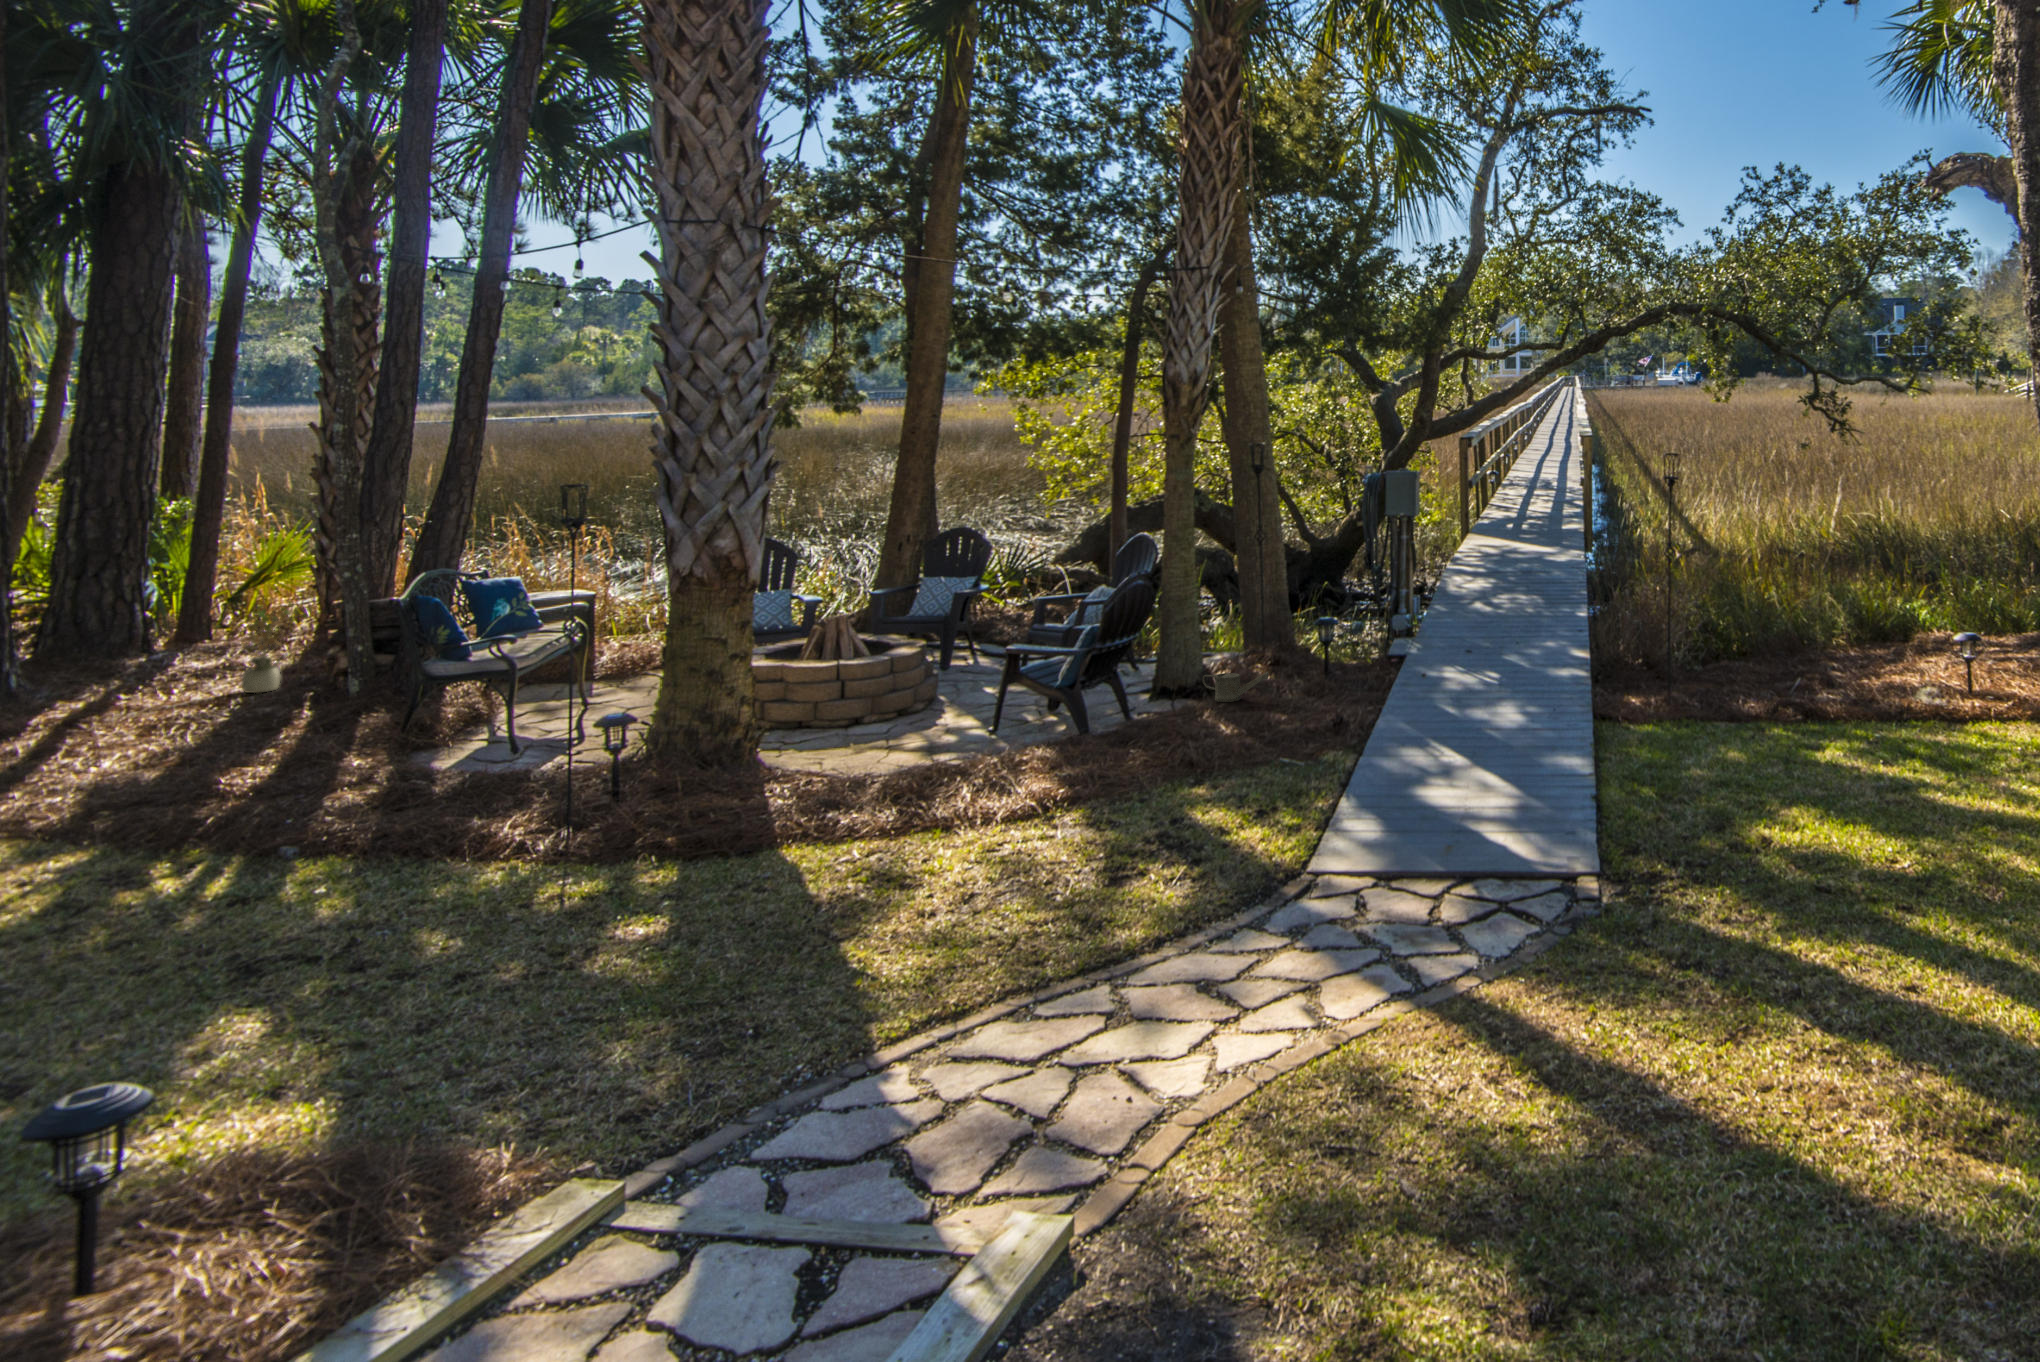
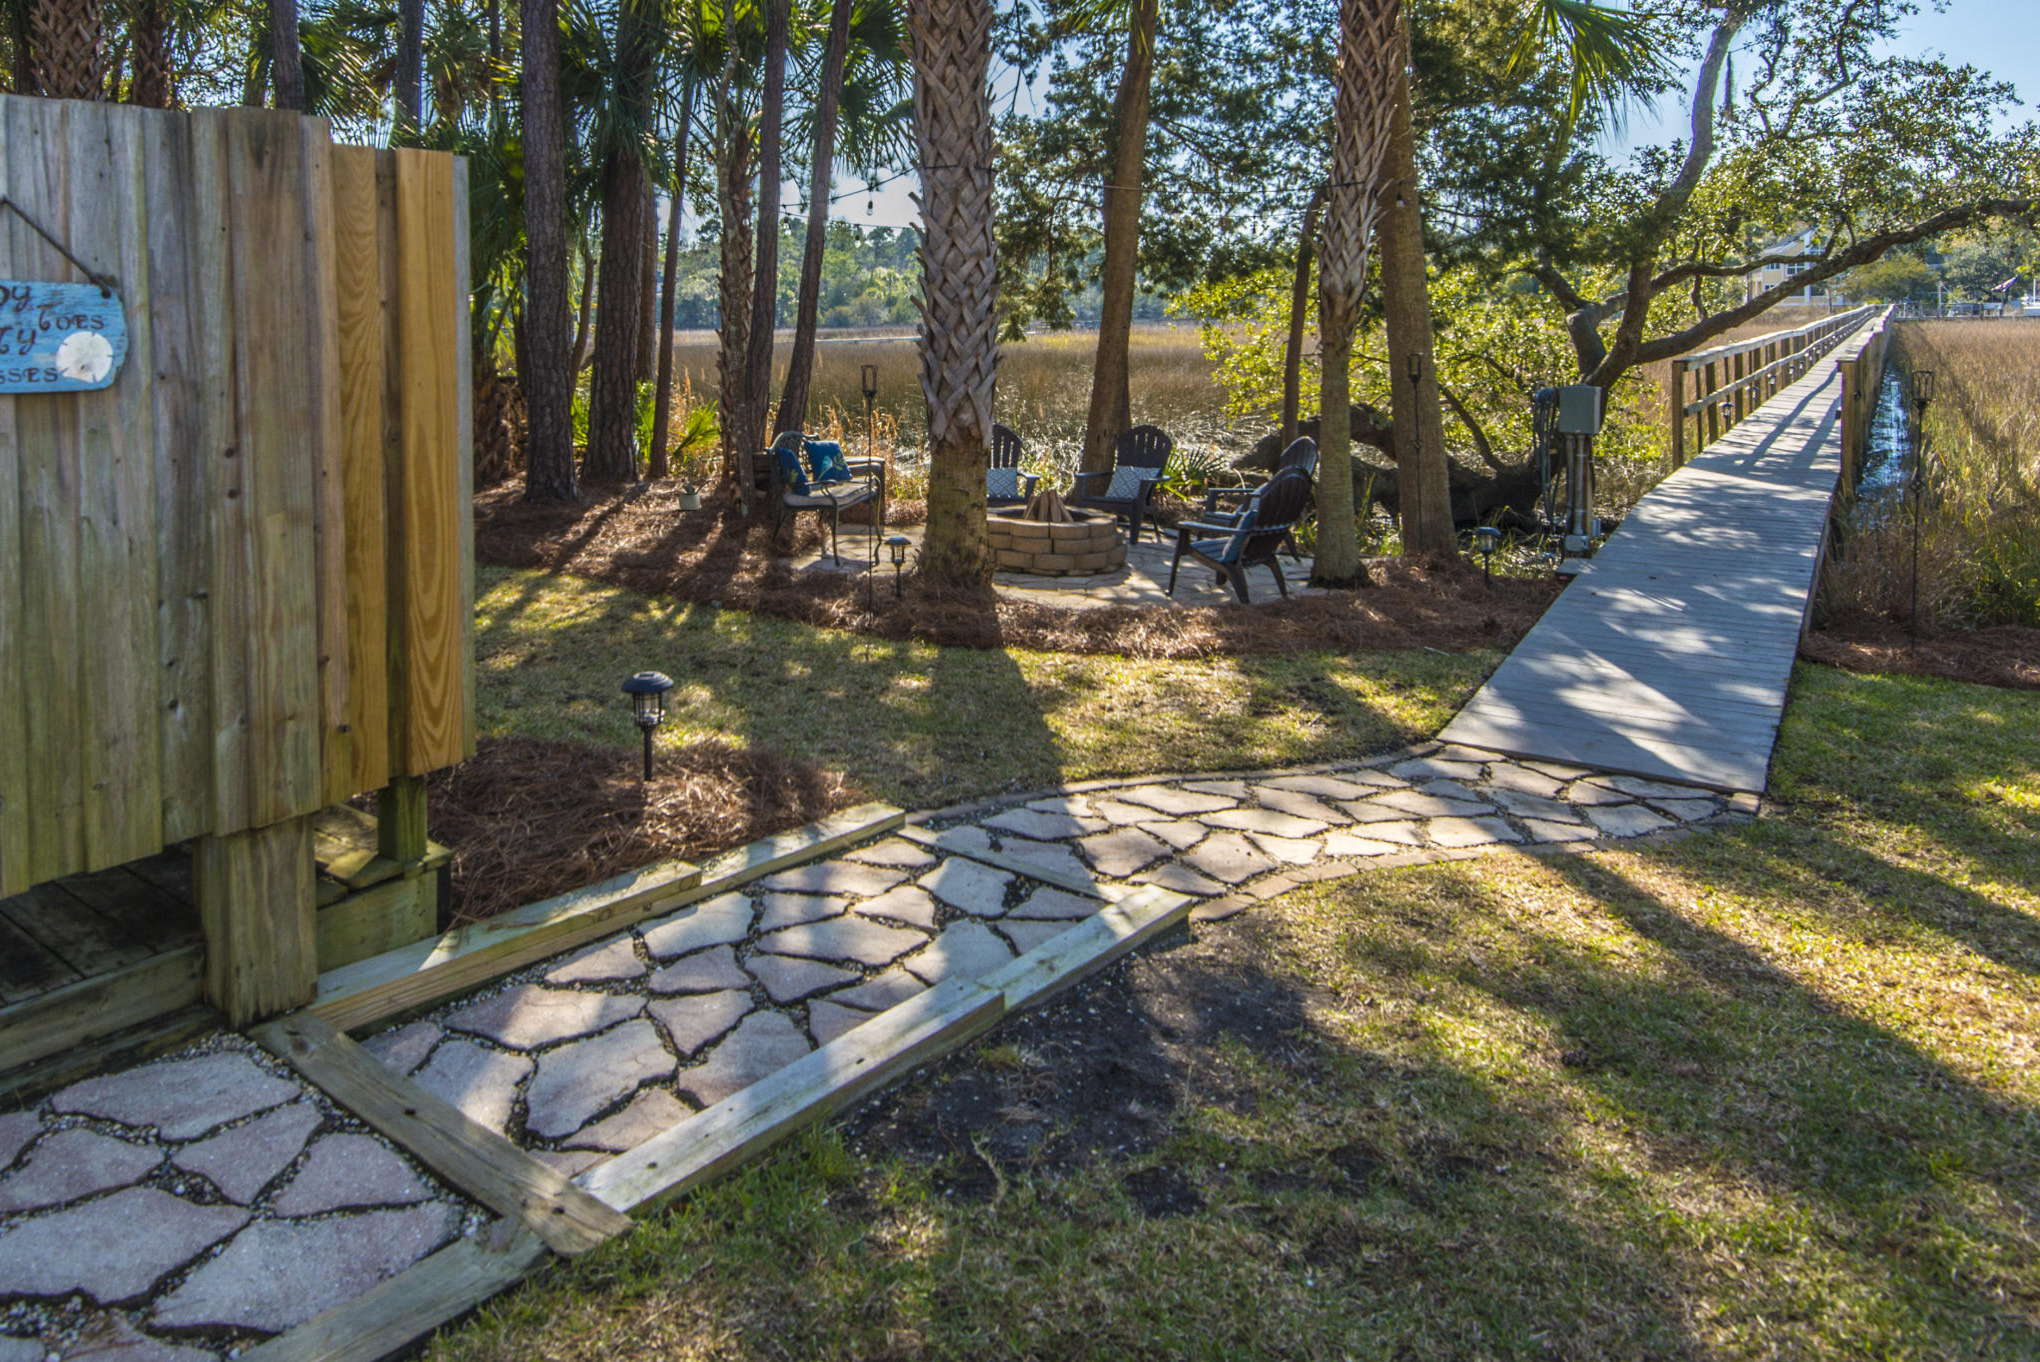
watering can: present [1203,672,1269,702] -> none [1357,558,1420,585]

